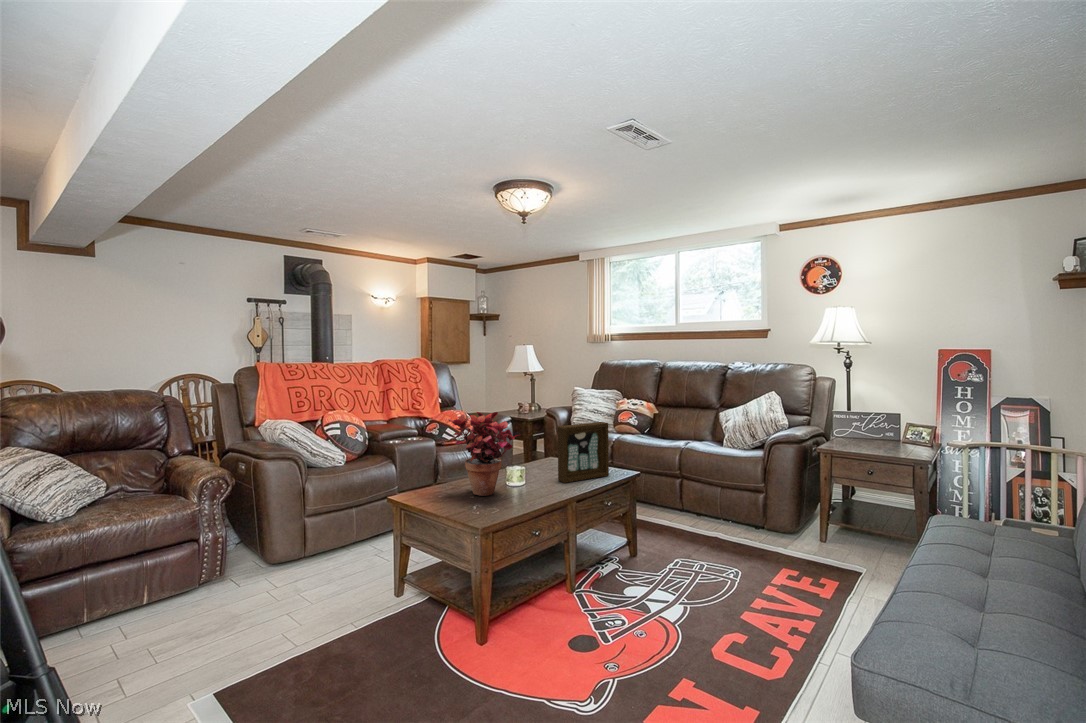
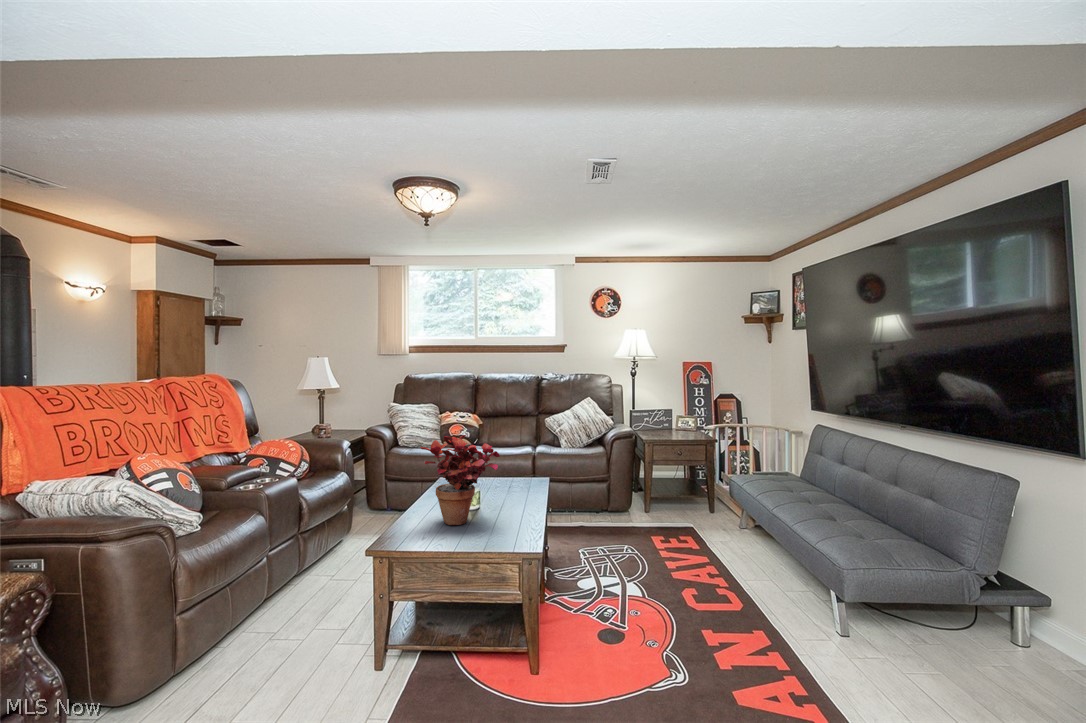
picture frame: present [558,422,609,483] -> none [497,436,530,499]

